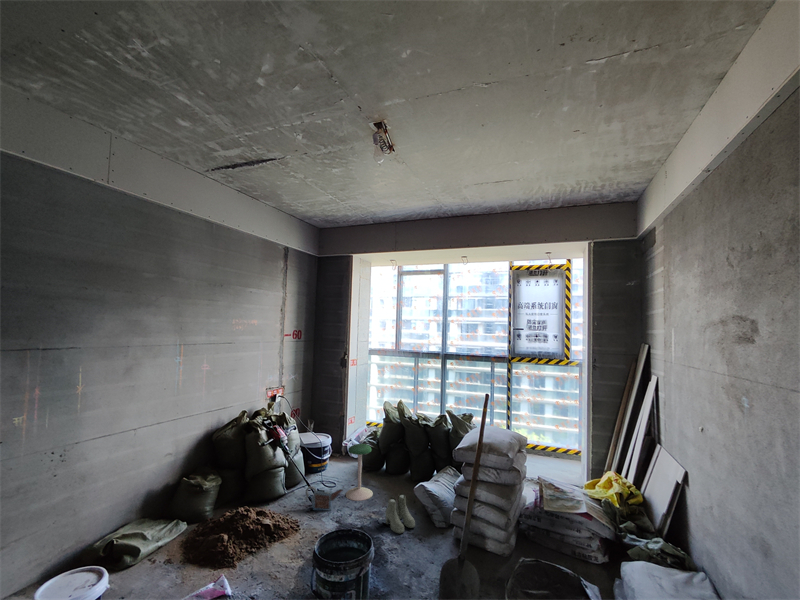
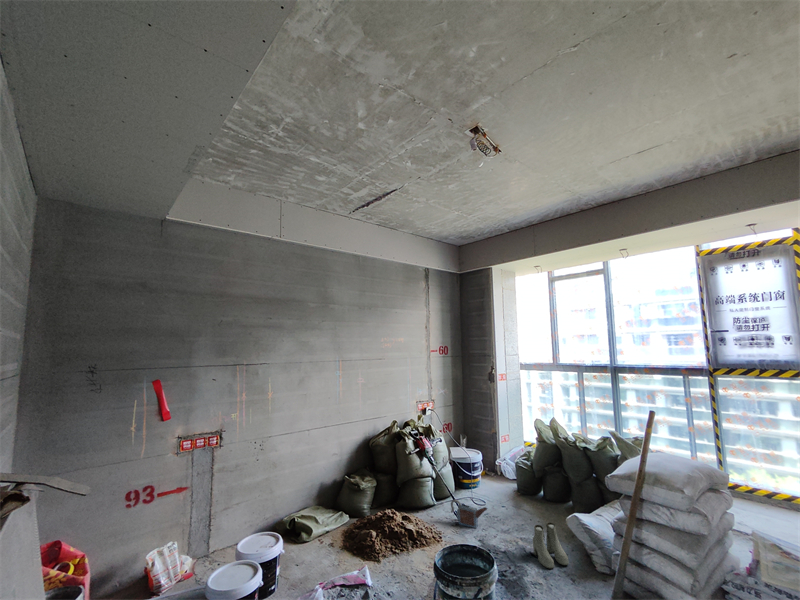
stool: present [346,444,373,501] -> none [494,462,525,524]

